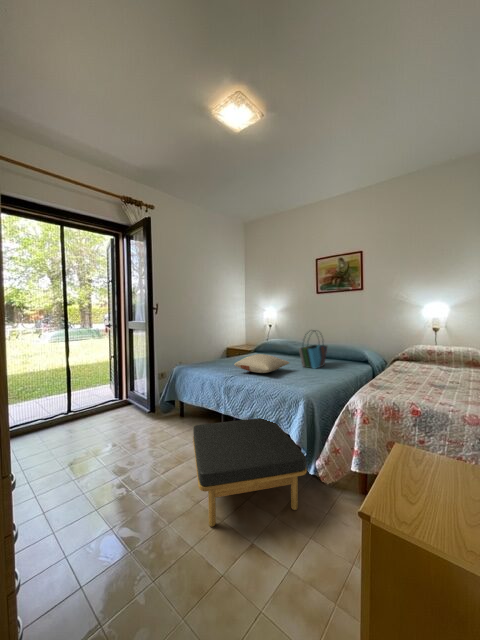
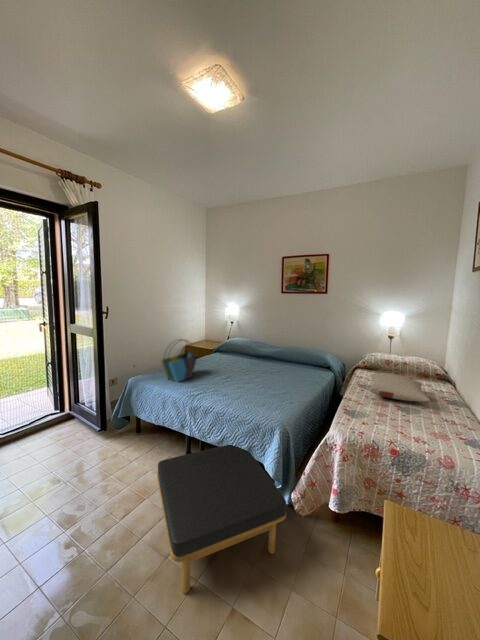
tote bag: present [299,330,327,368] -> present [161,339,197,382]
pillow: present [234,354,289,373] -> present [369,373,430,402]

